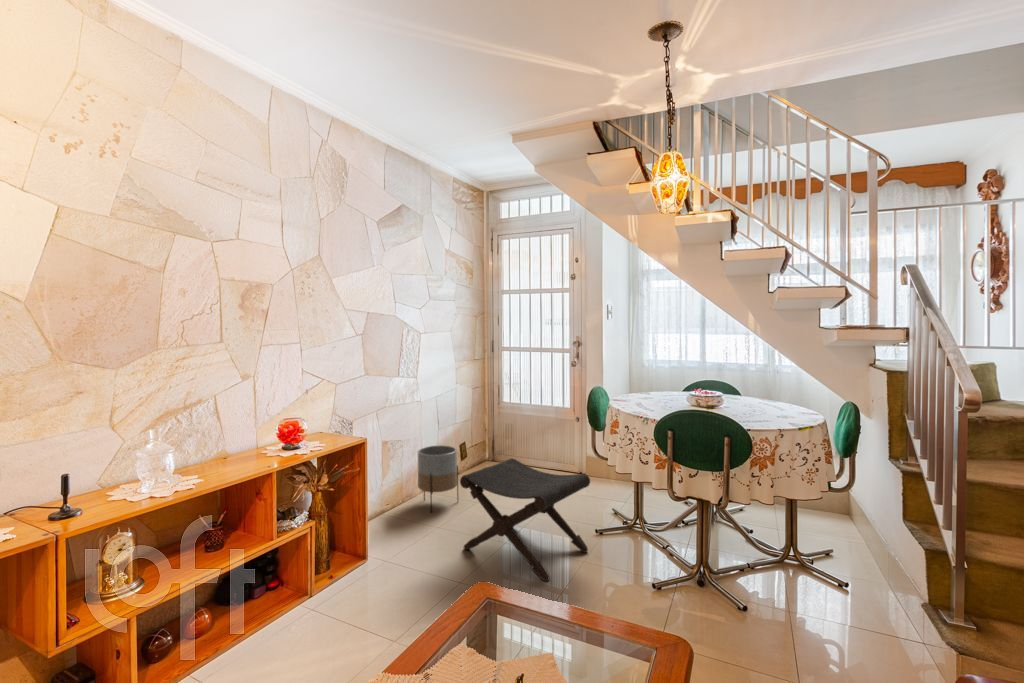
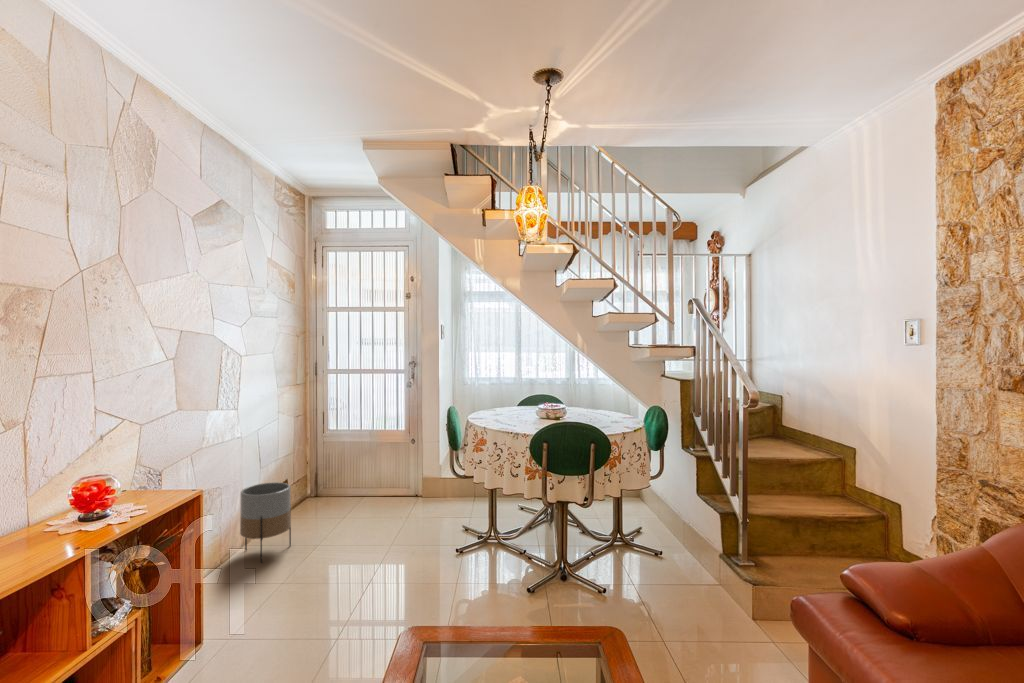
footstool: present [460,459,590,581] -> none [316,487,455,607]

